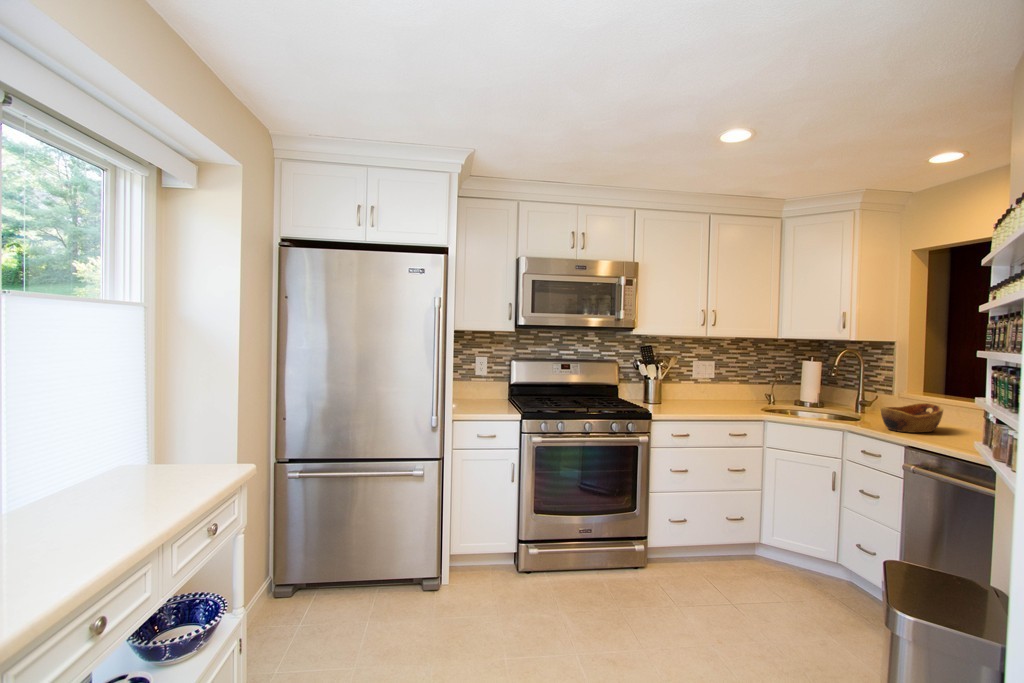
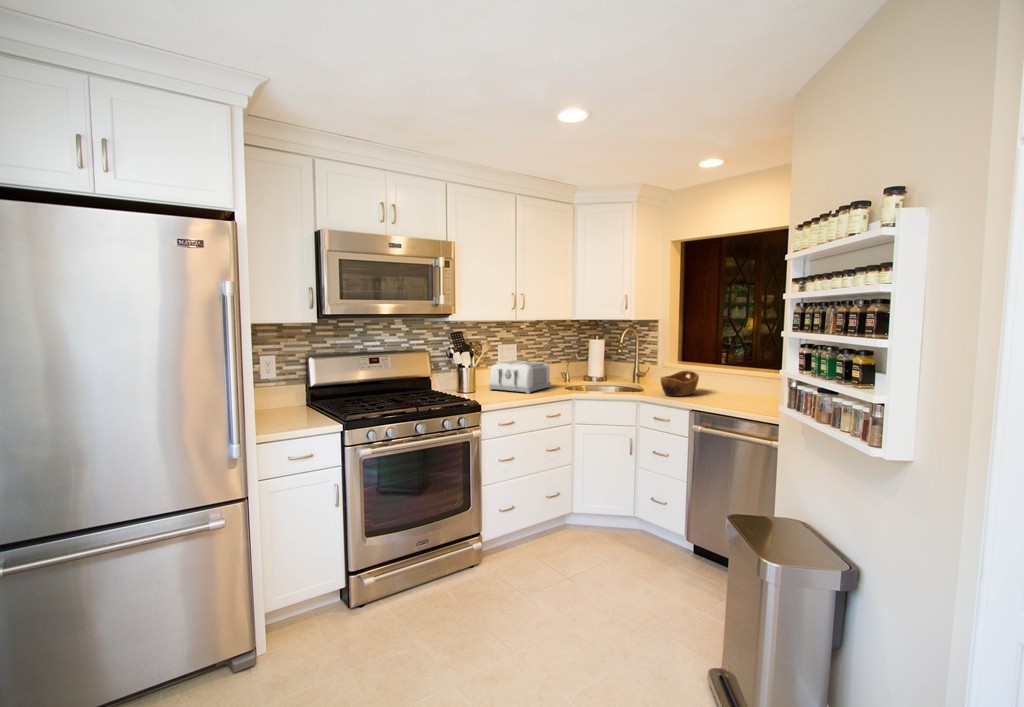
toaster: none [677,377,747,410] -> present [489,361,551,394]

